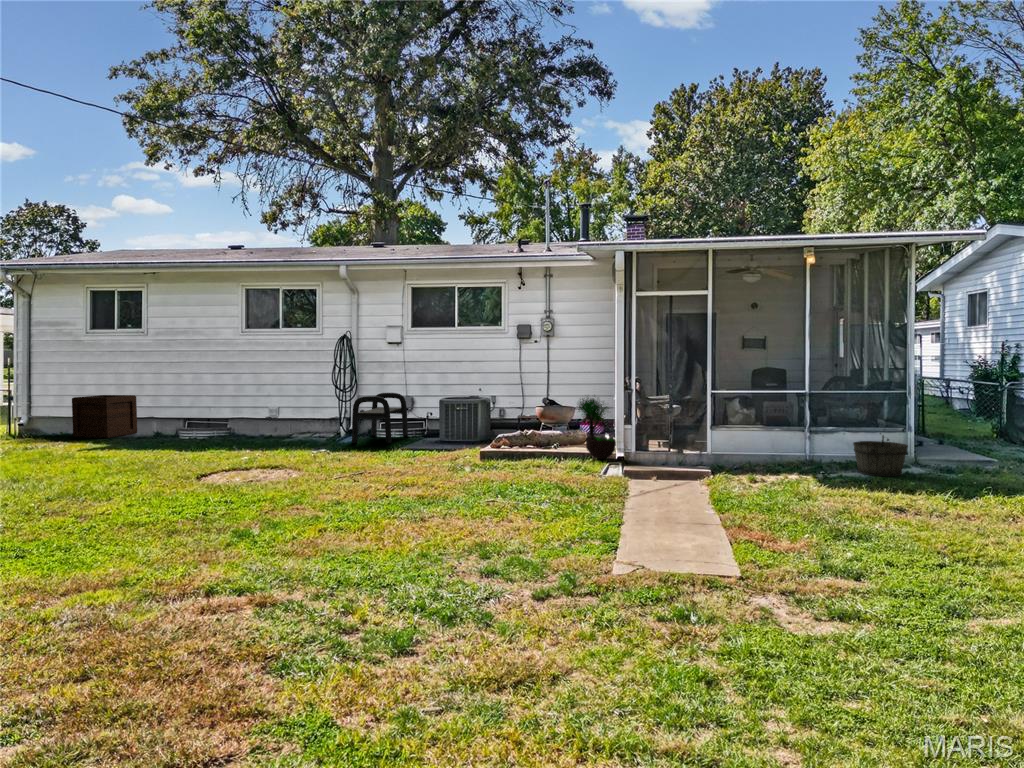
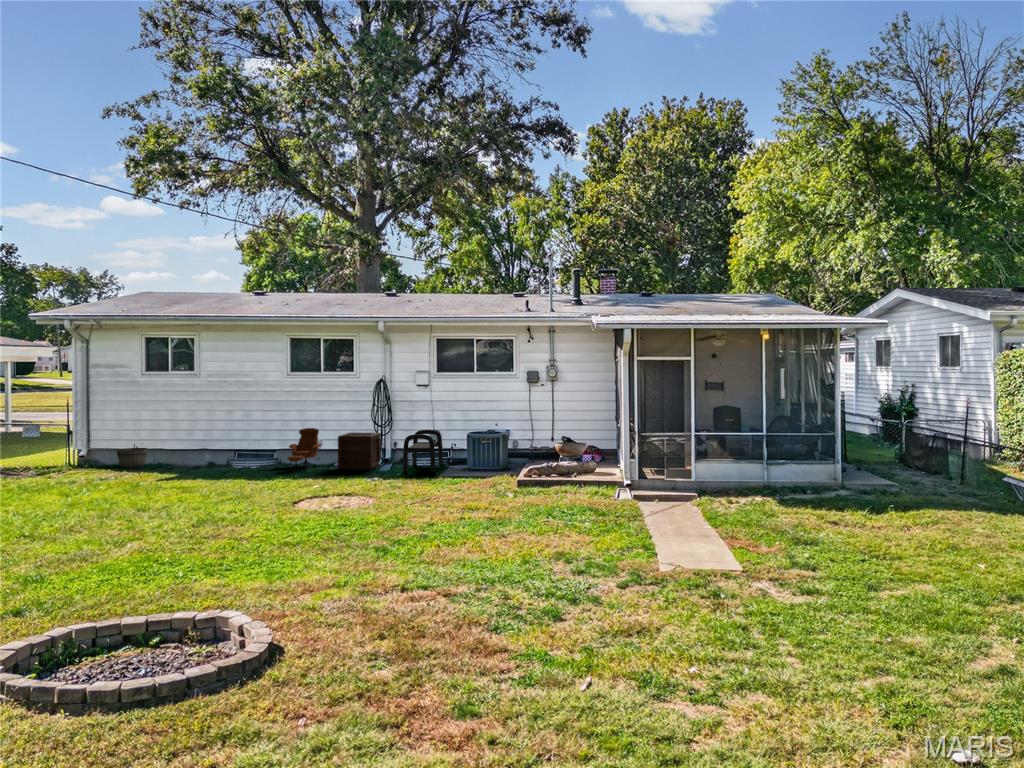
lounge chair: none [215,390,263,442] -> present [288,428,321,471]
wooden crate: present [72,395,137,438] -> present [338,432,381,470]
potted tree: present [578,398,616,459] -> none [590,432,621,485]
wooden bucket: present [853,433,908,476] -> present [117,444,147,468]

